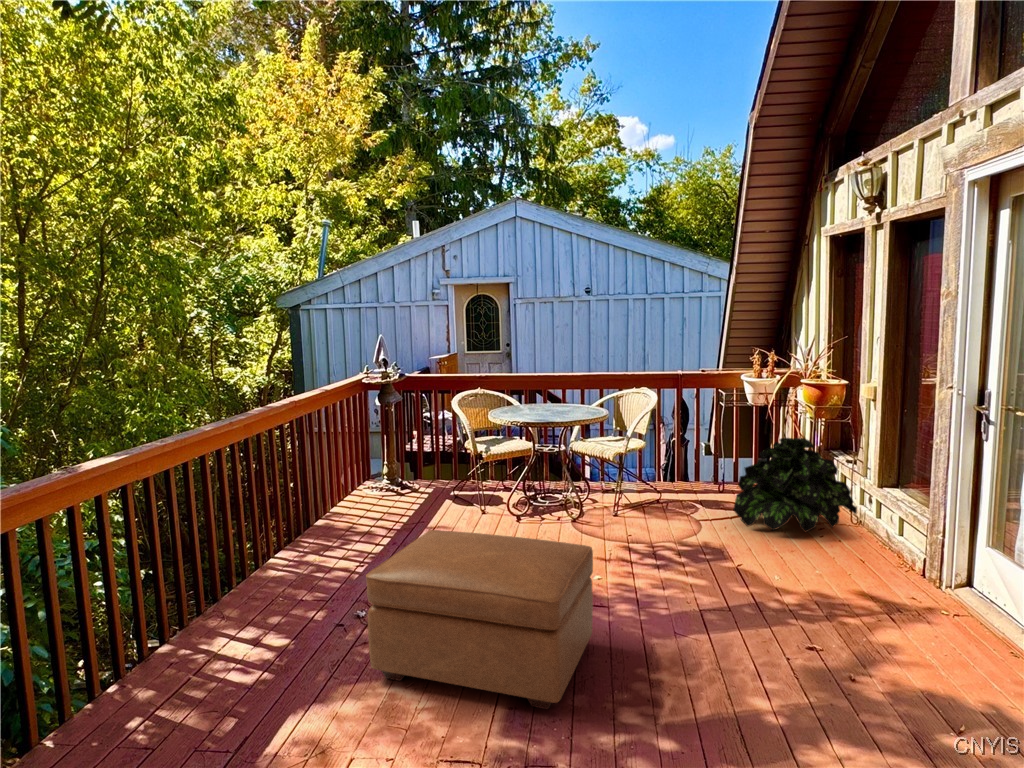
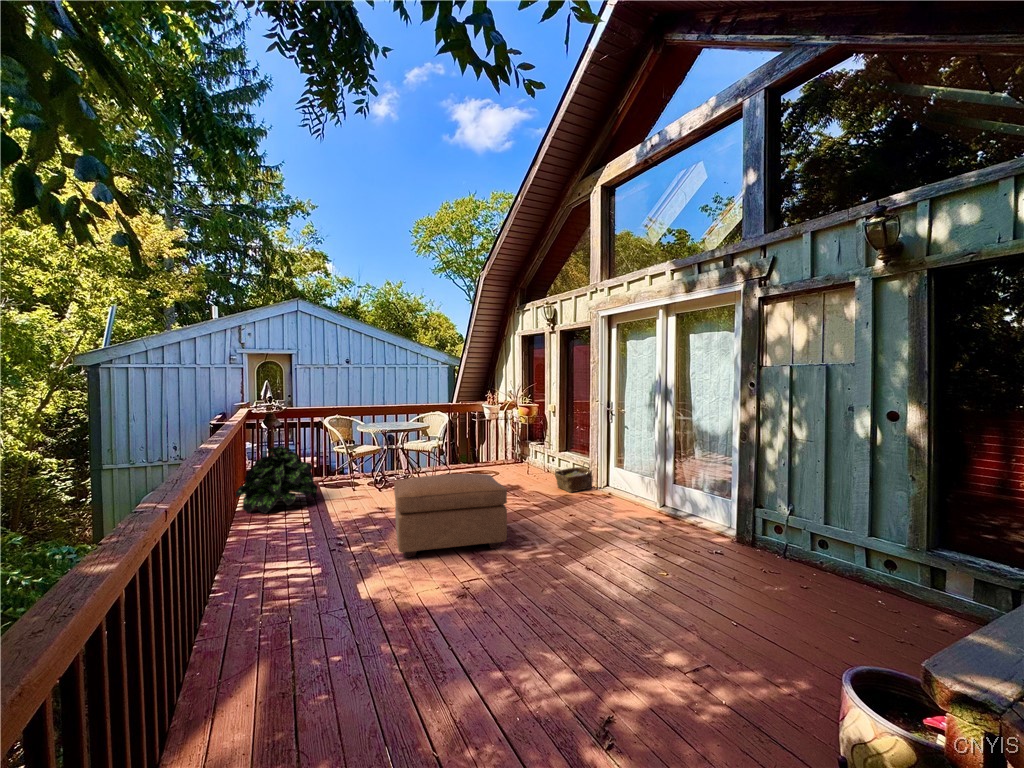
potted plant: present [733,438,857,532] -> present [236,445,318,513]
woven basket: none [828,529,924,595] -> present [555,462,593,492]

